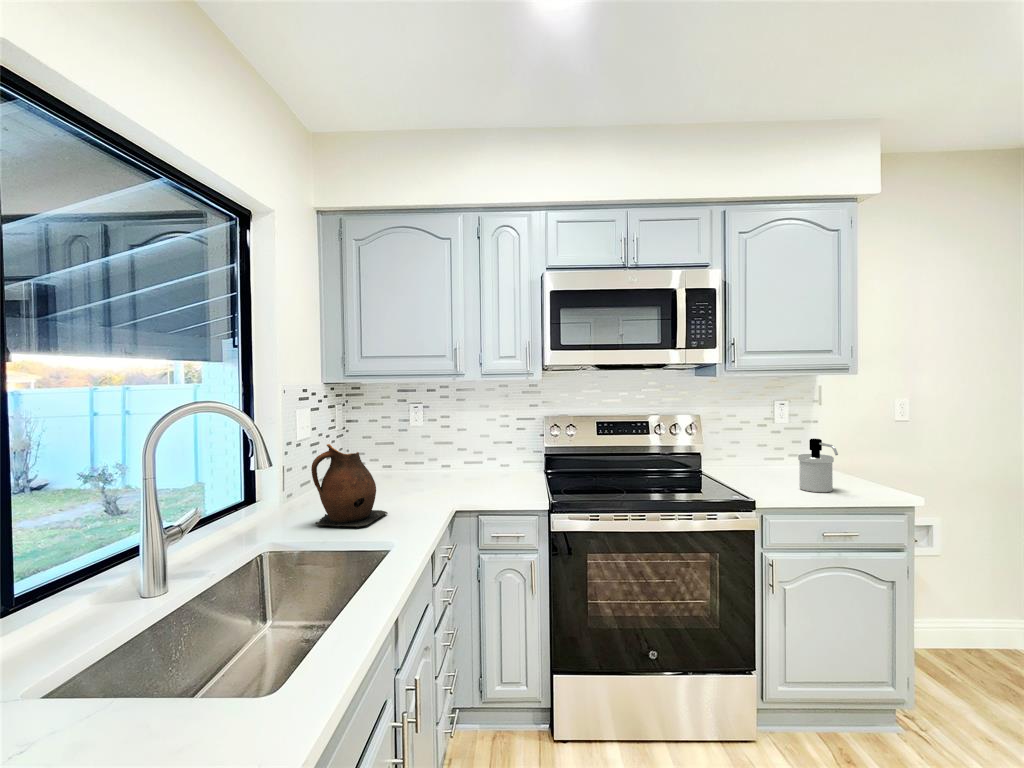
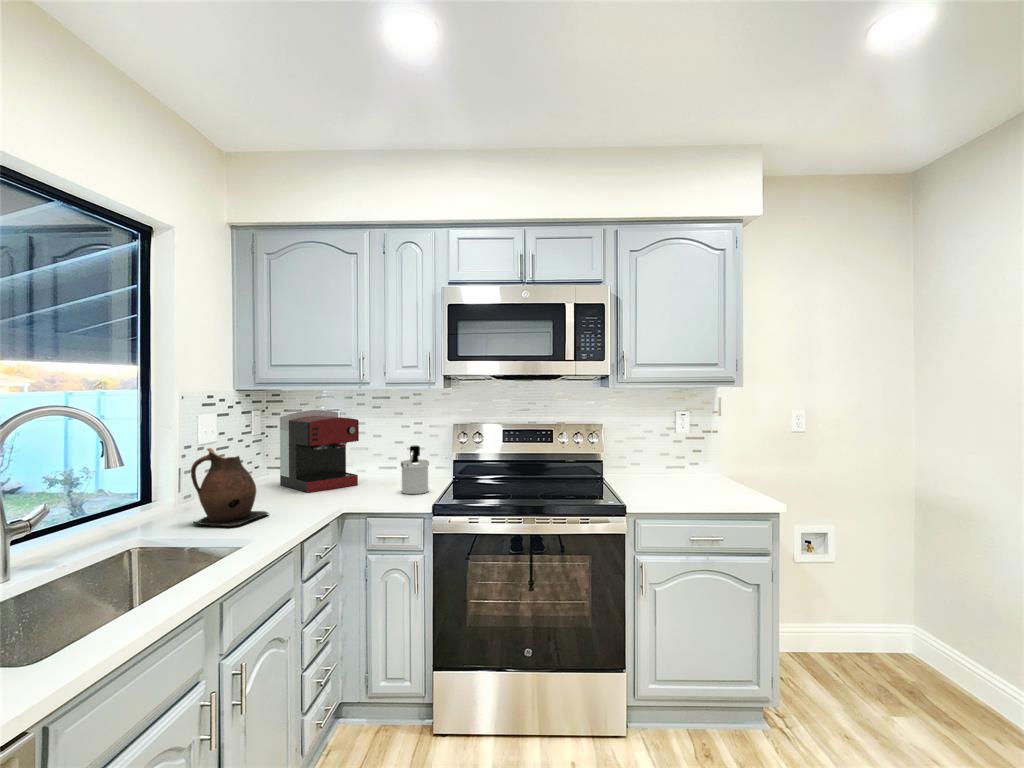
coffee maker: none [369,403,451,490] -> present [280,410,359,493]
soap dispenser: present [798,439,838,492] -> present [401,445,429,494]

